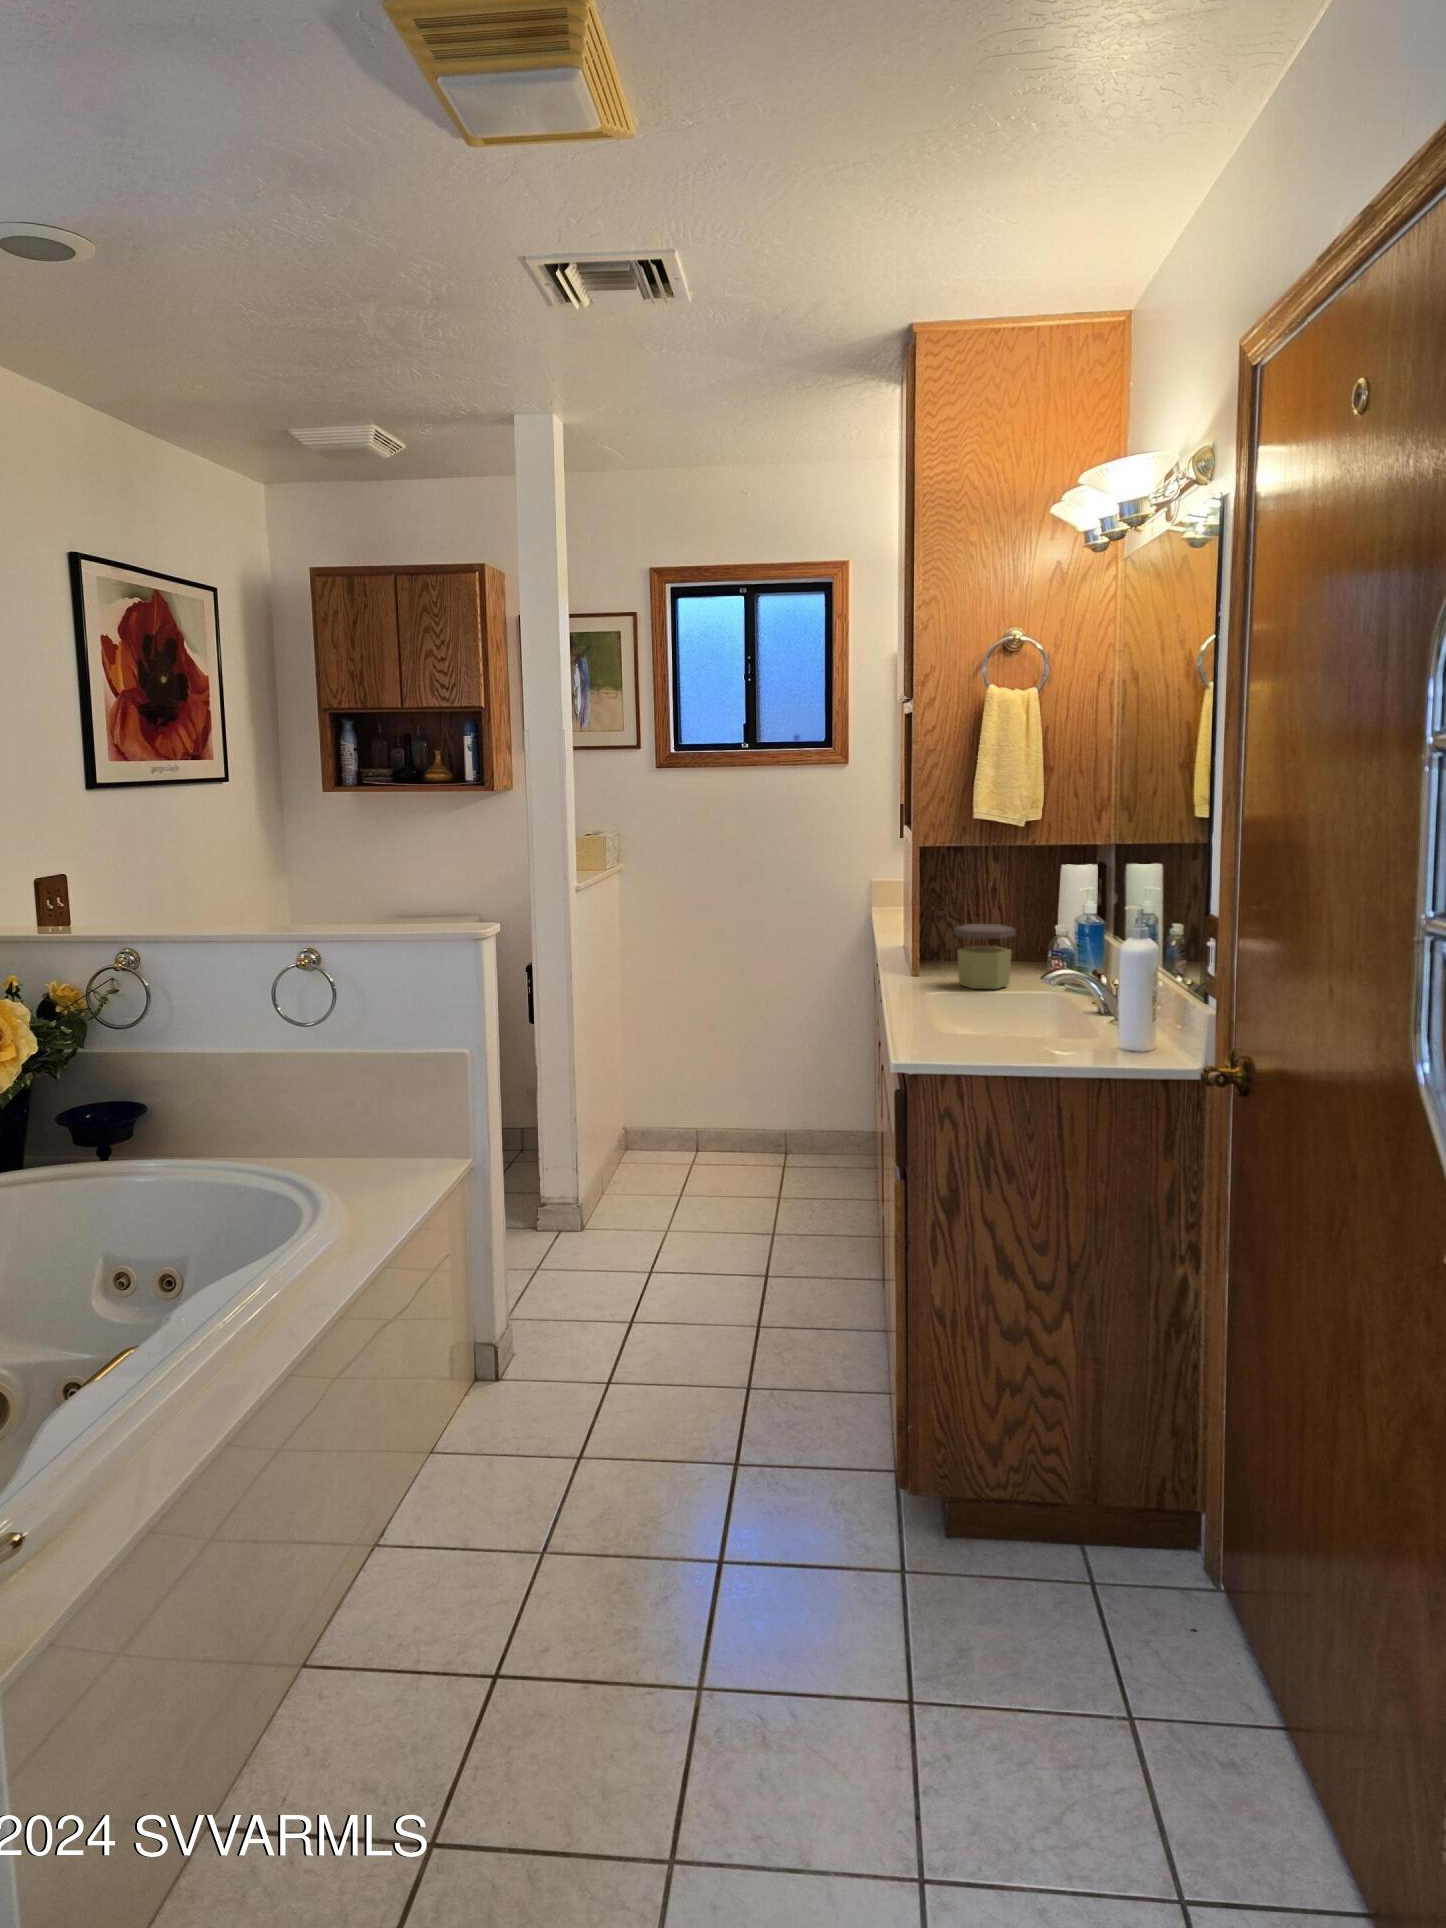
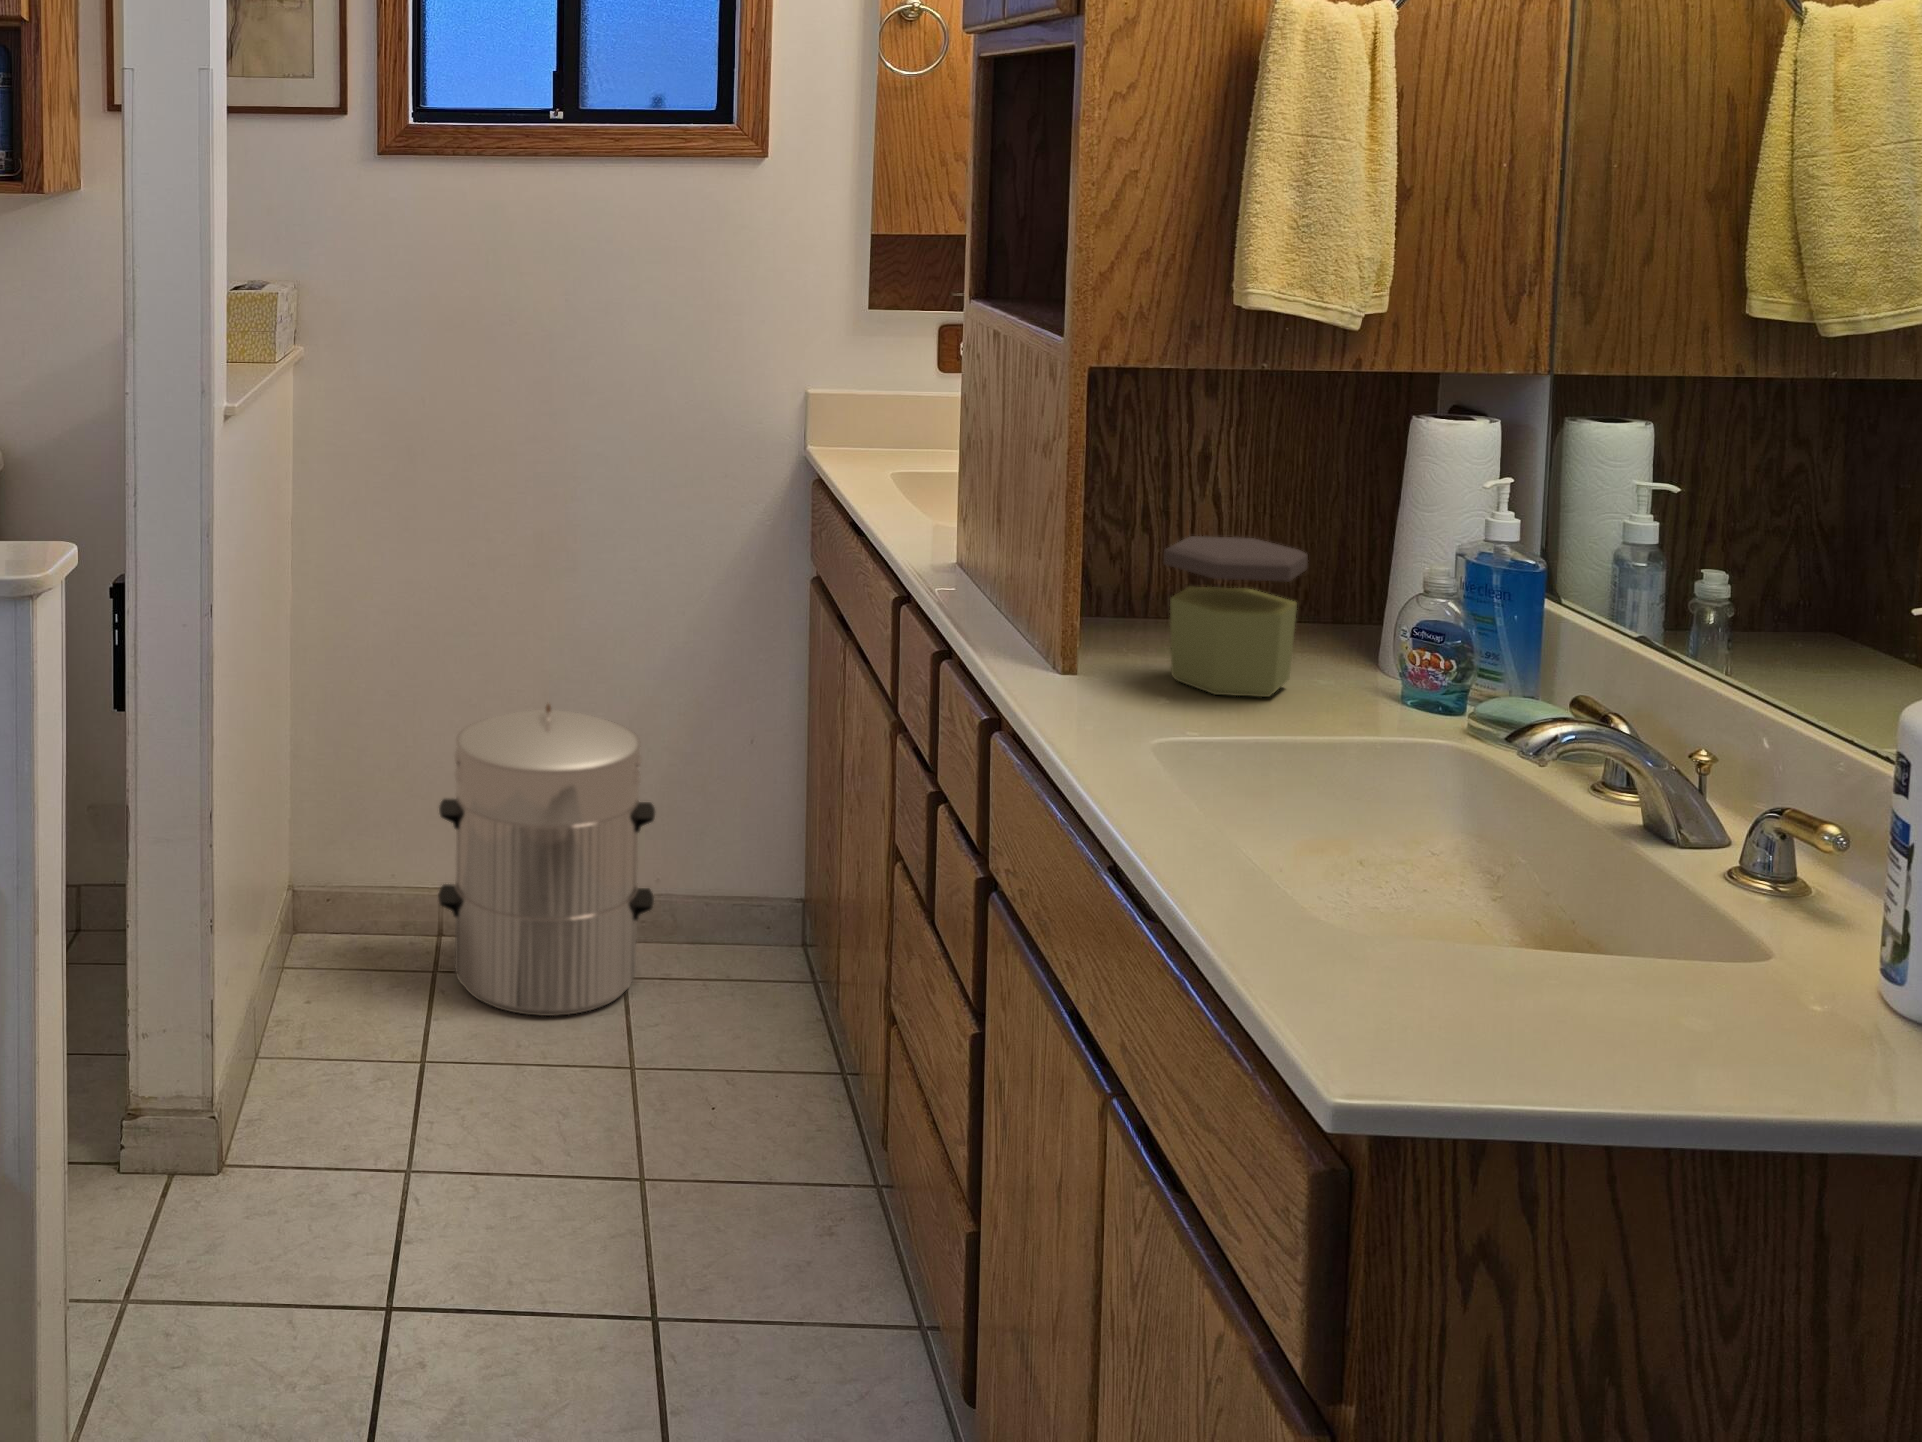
waste bin: none [689,1036,795,1184] -> present [439,703,655,1016]

